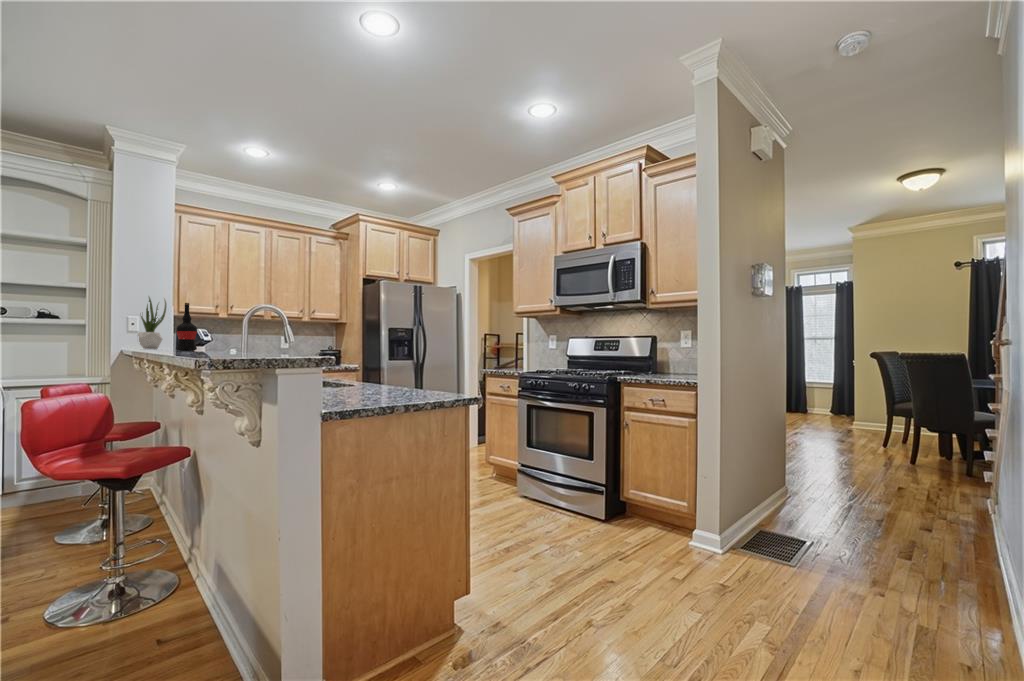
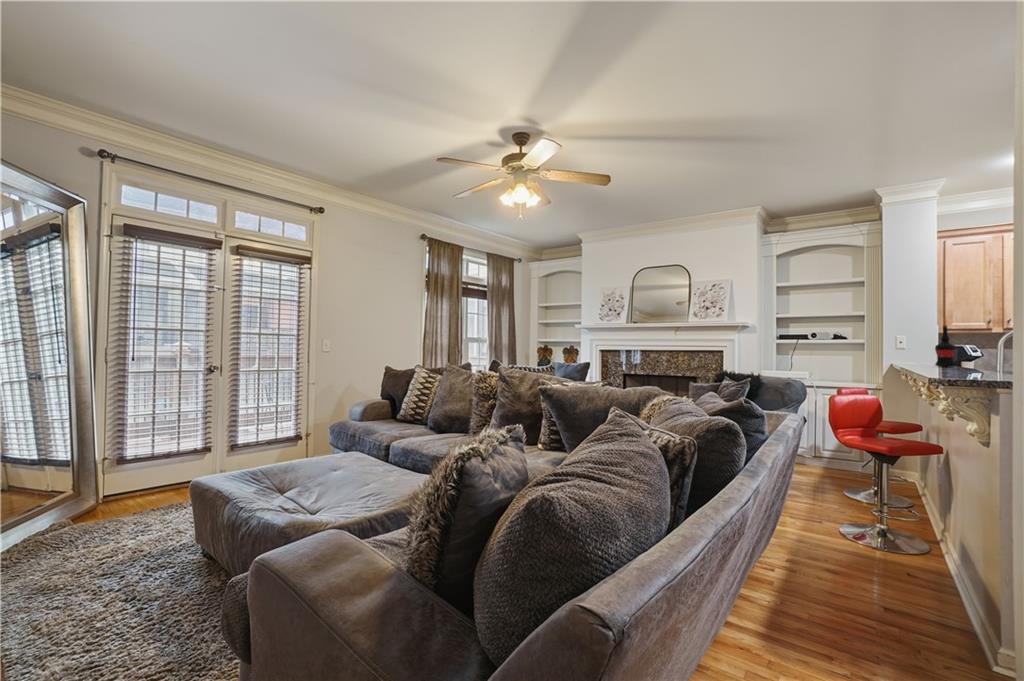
potted plant: present [138,297,166,349] -> none [905,318,931,364]

